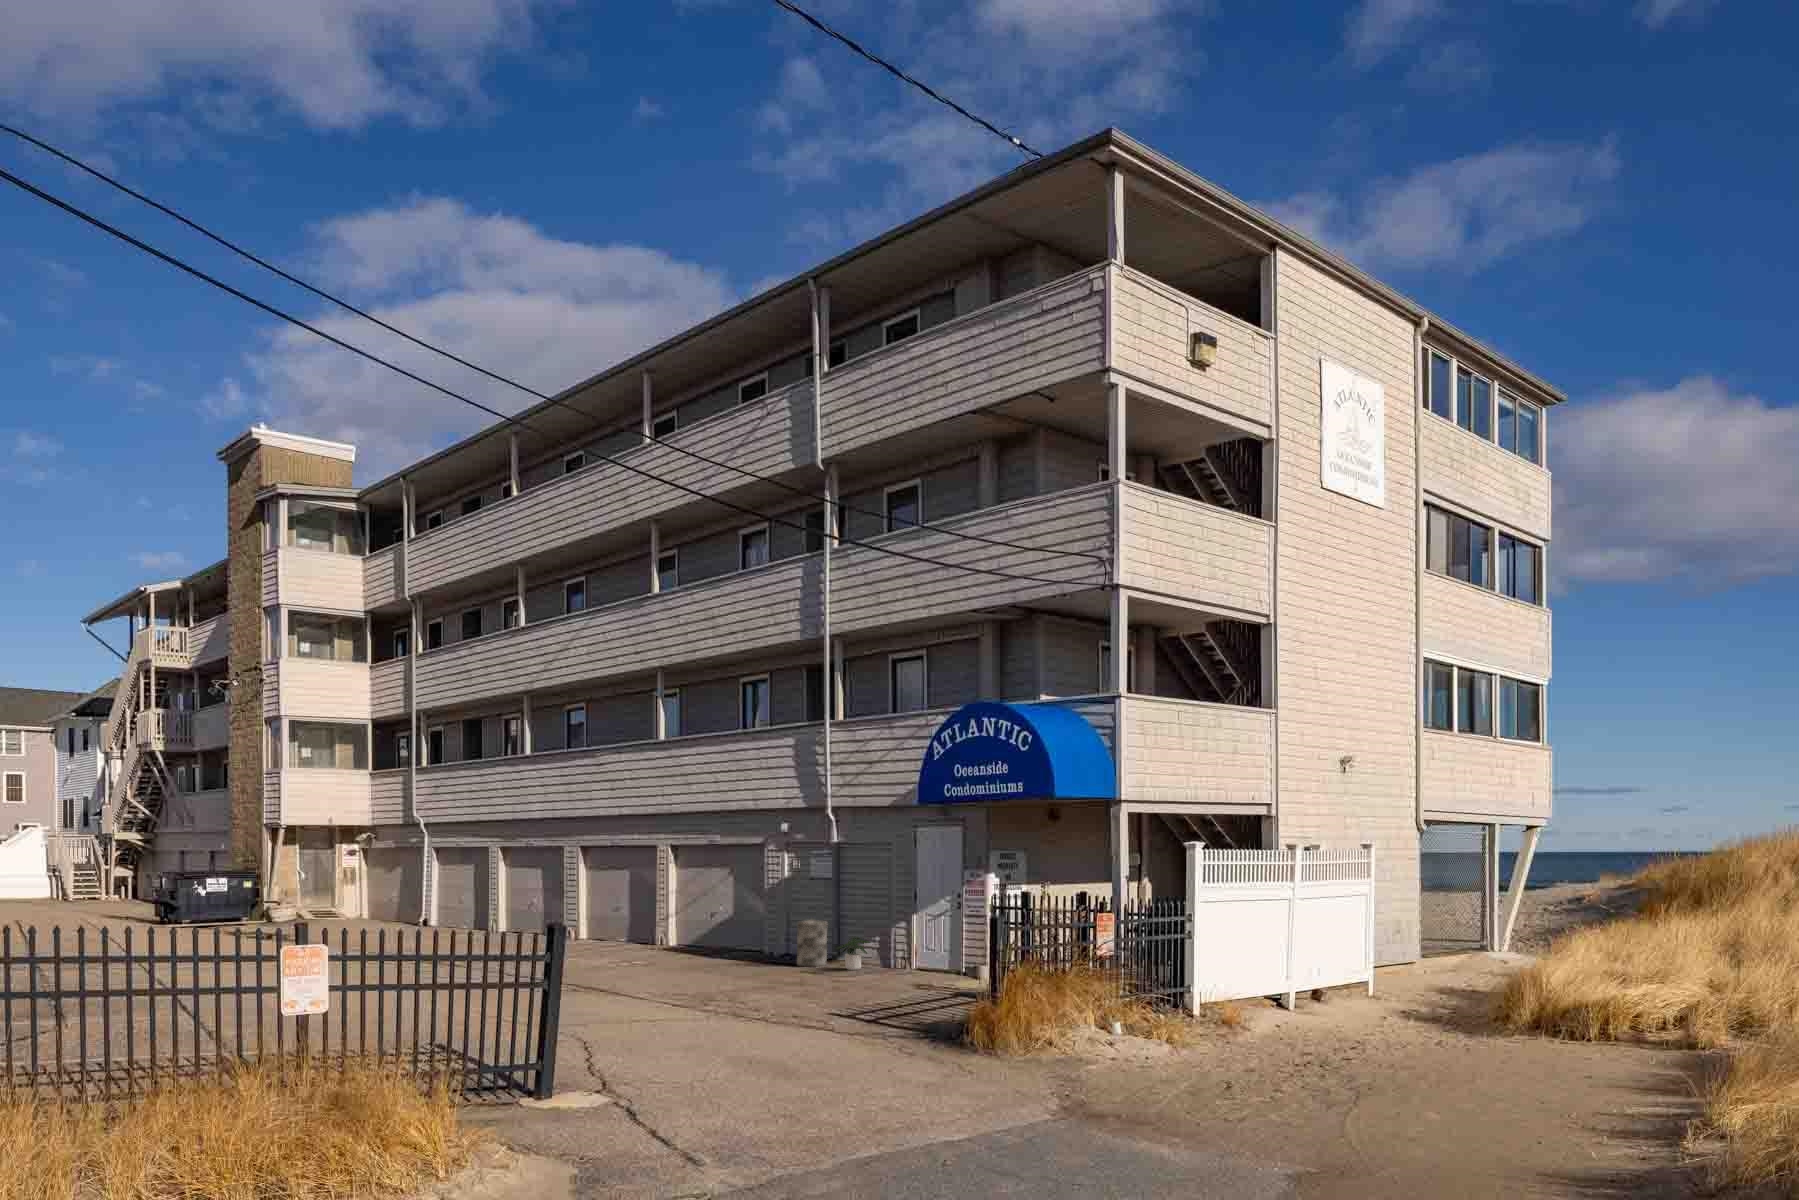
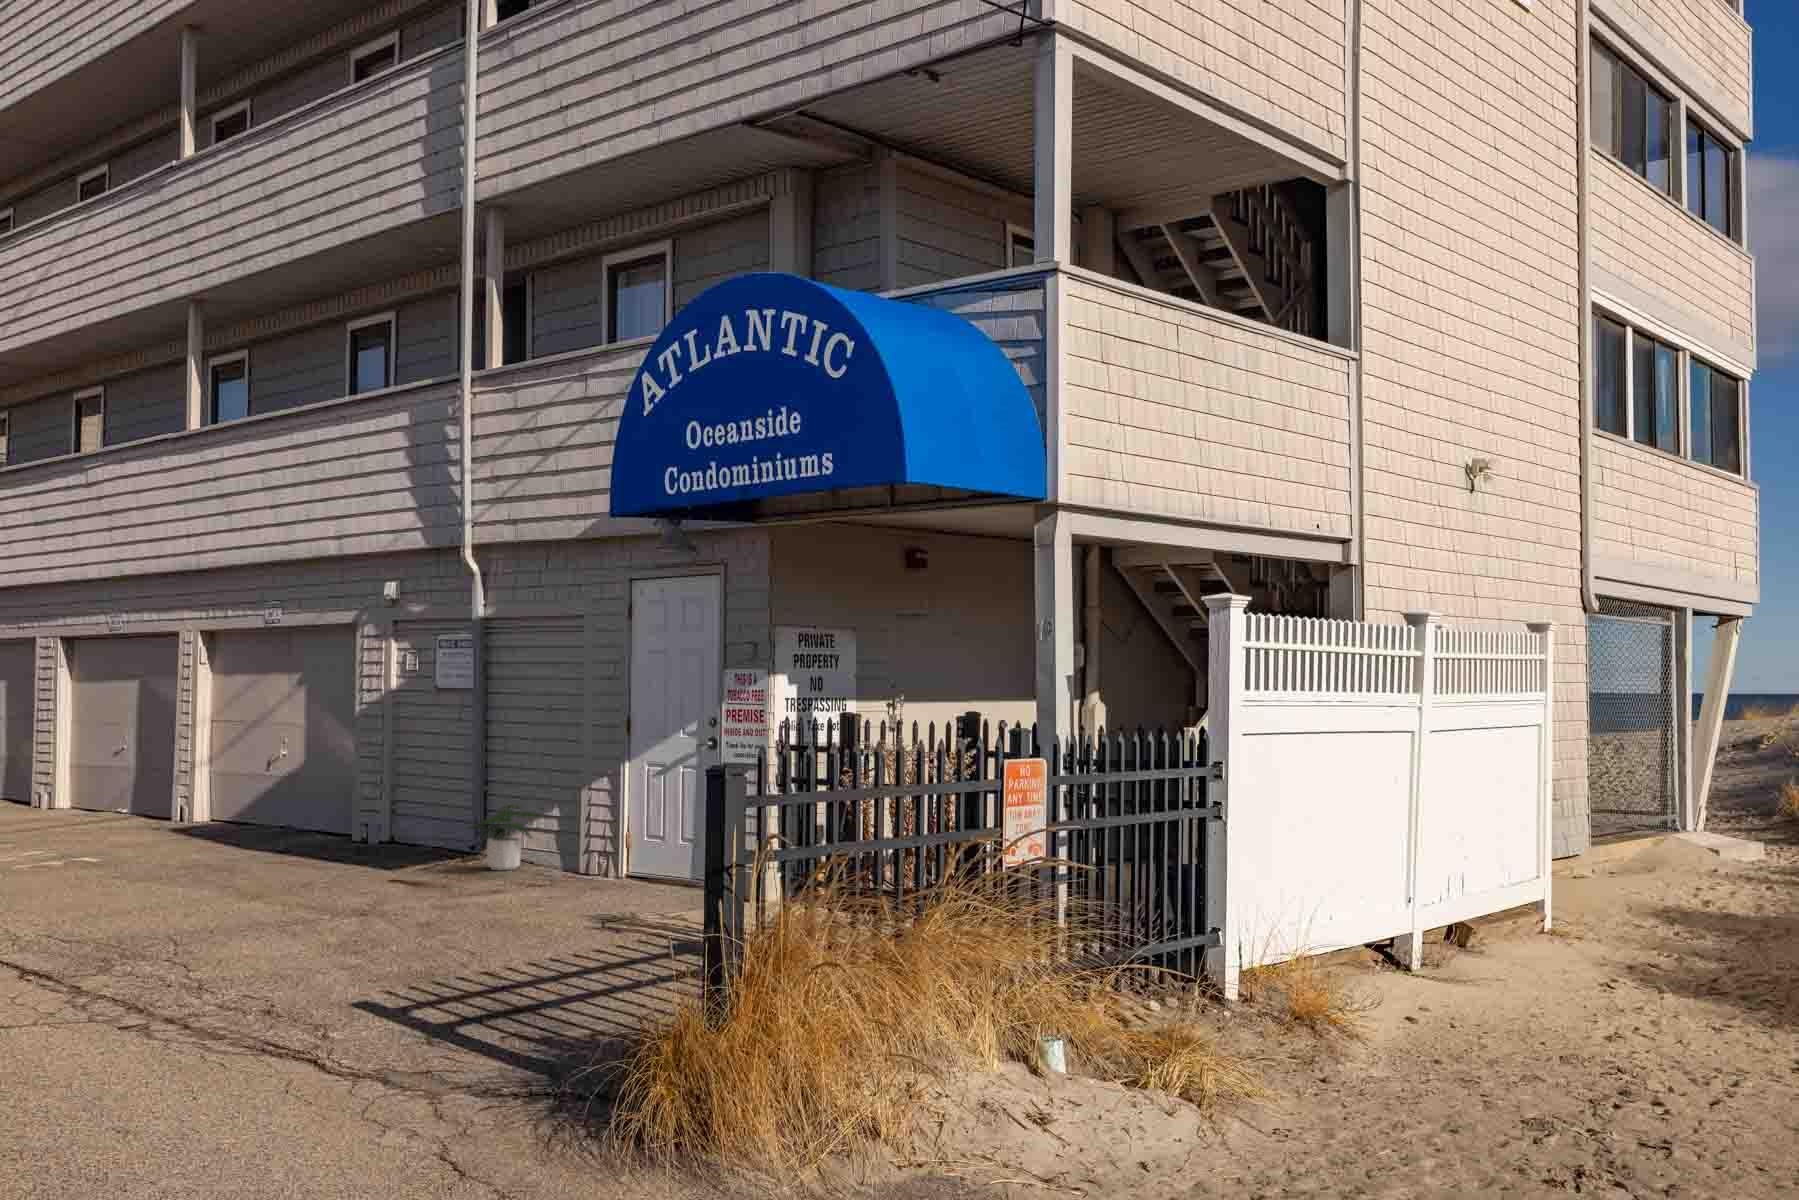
trash can: present [797,919,828,966] -> none [399,769,463,862]

